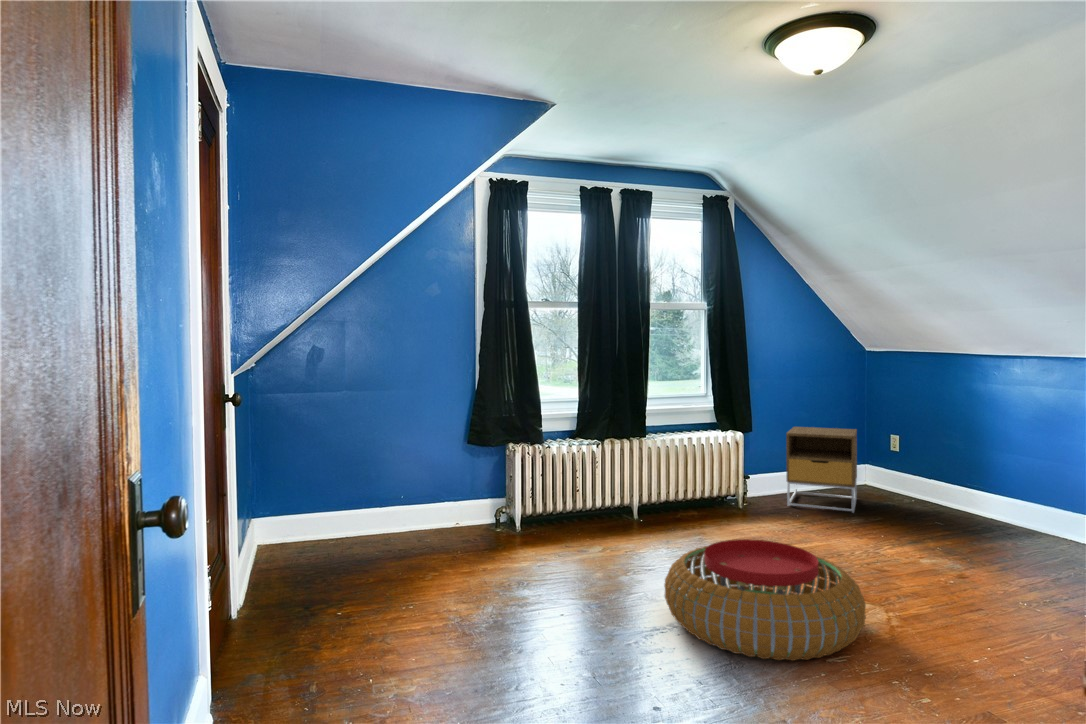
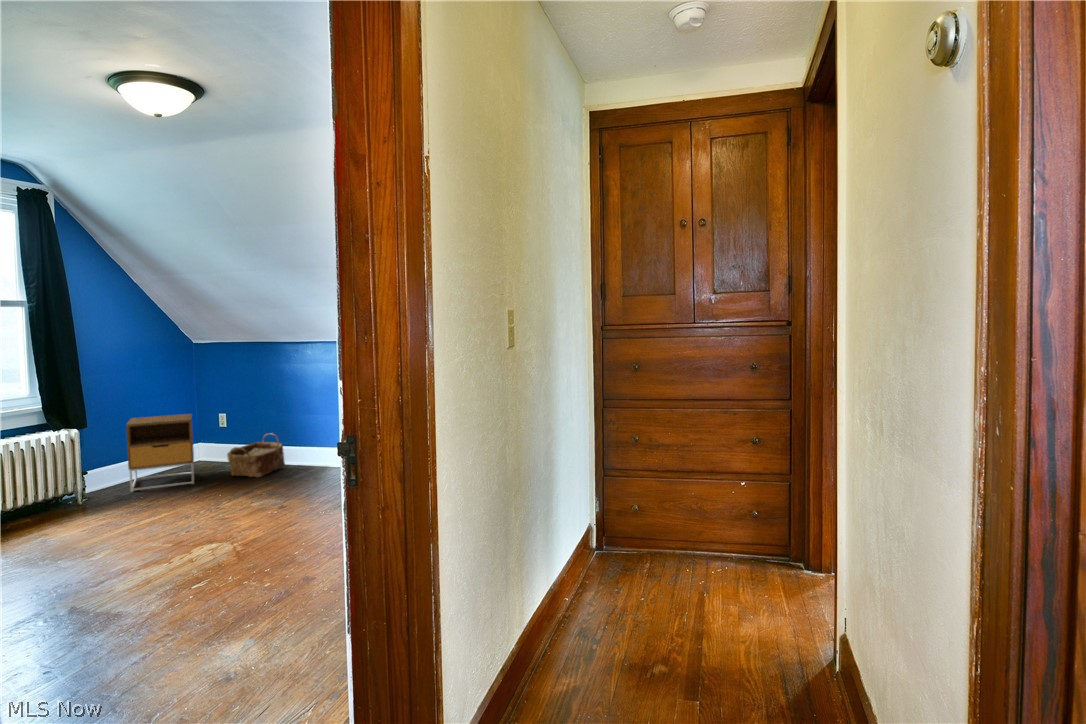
woven basket: none [896,467,975,523] -> present [227,433,285,477]
pouf: present [665,539,866,661] -> none [26,513,219,612]

